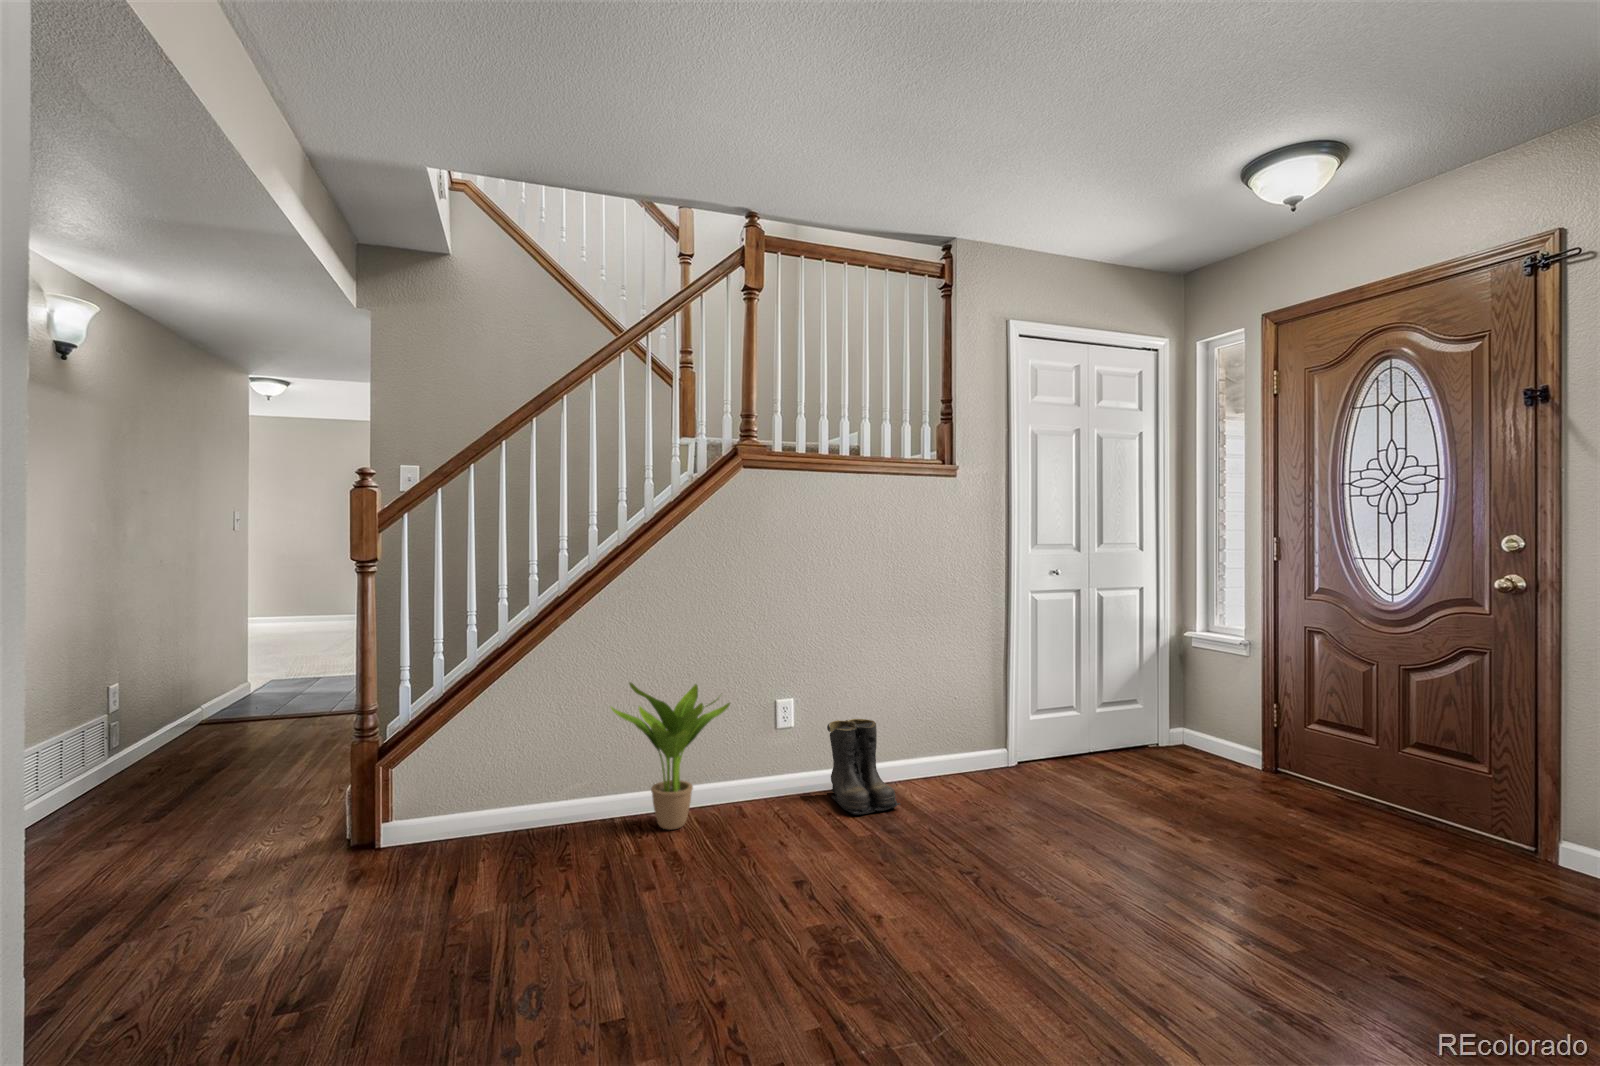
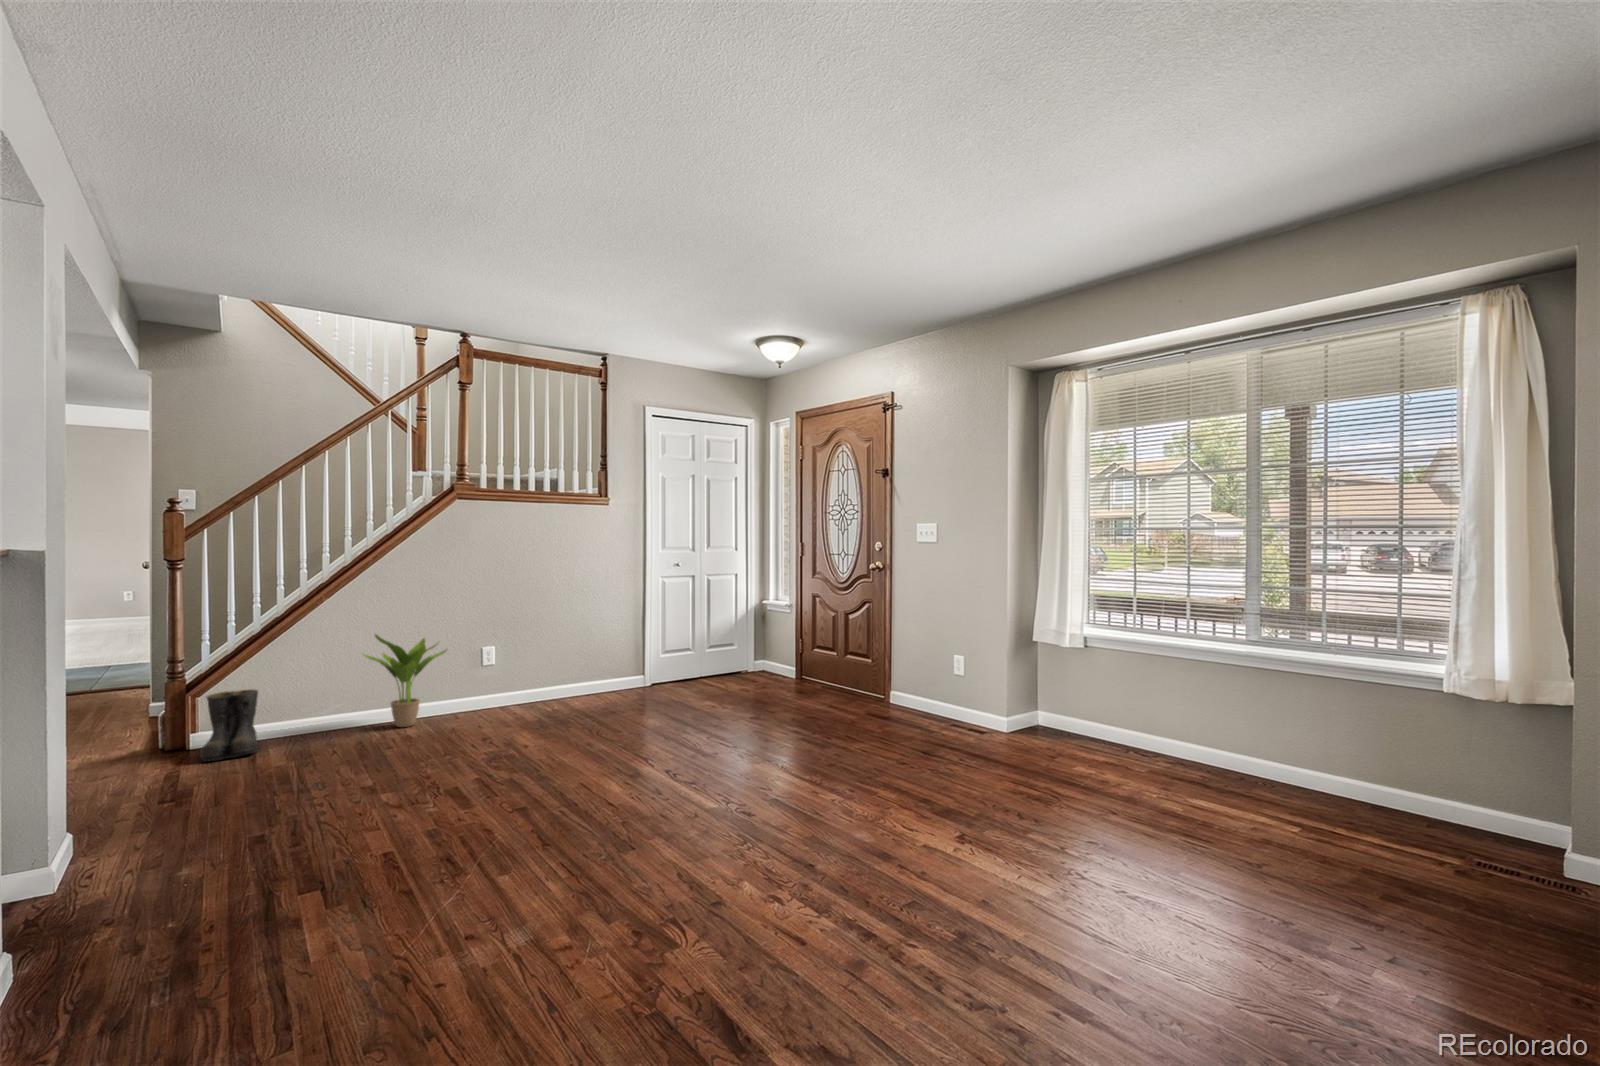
boots: present [827,719,900,815] -> present [200,689,258,762]

